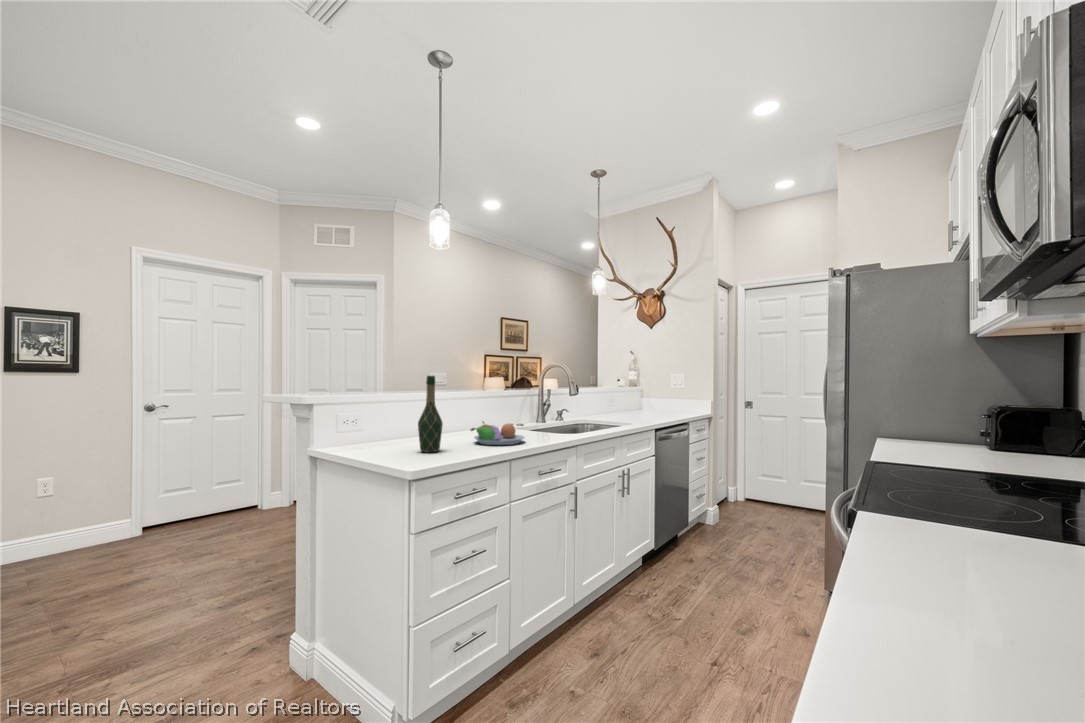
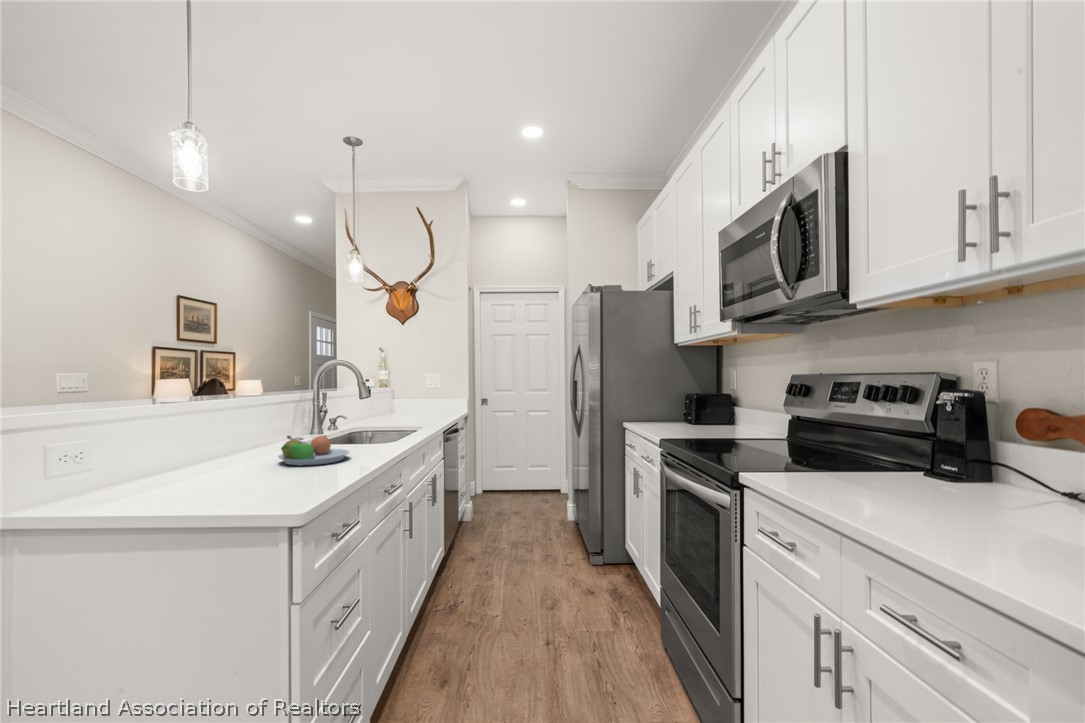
wine bottle: present [418,376,443,452] -> none [220,376,260,486]

